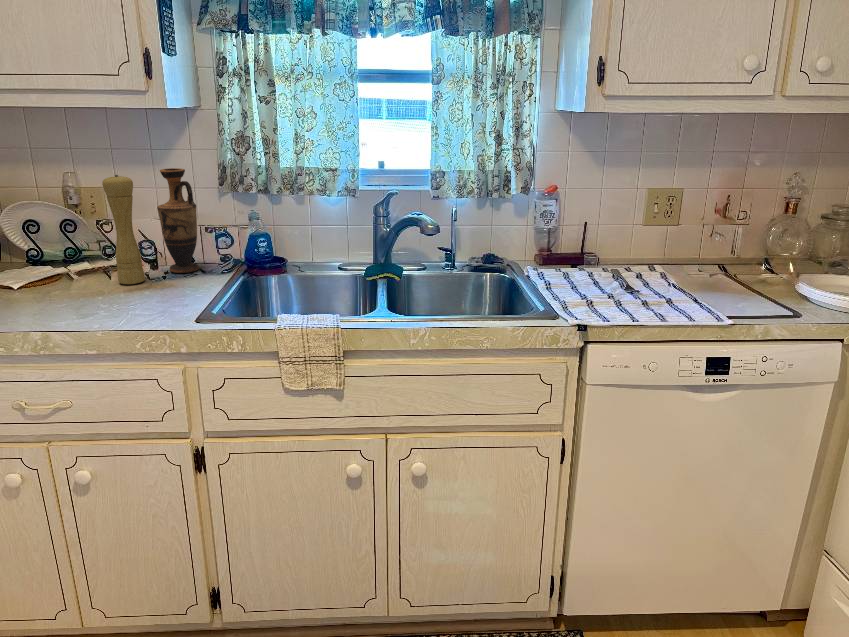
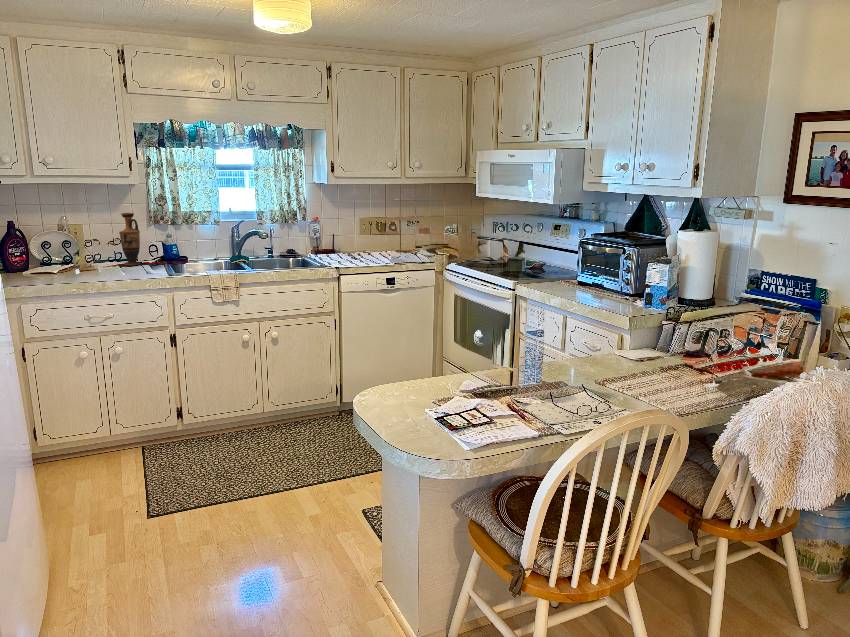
pepper mill: present [102,175,145,284] -> none [99,215,118,270]

